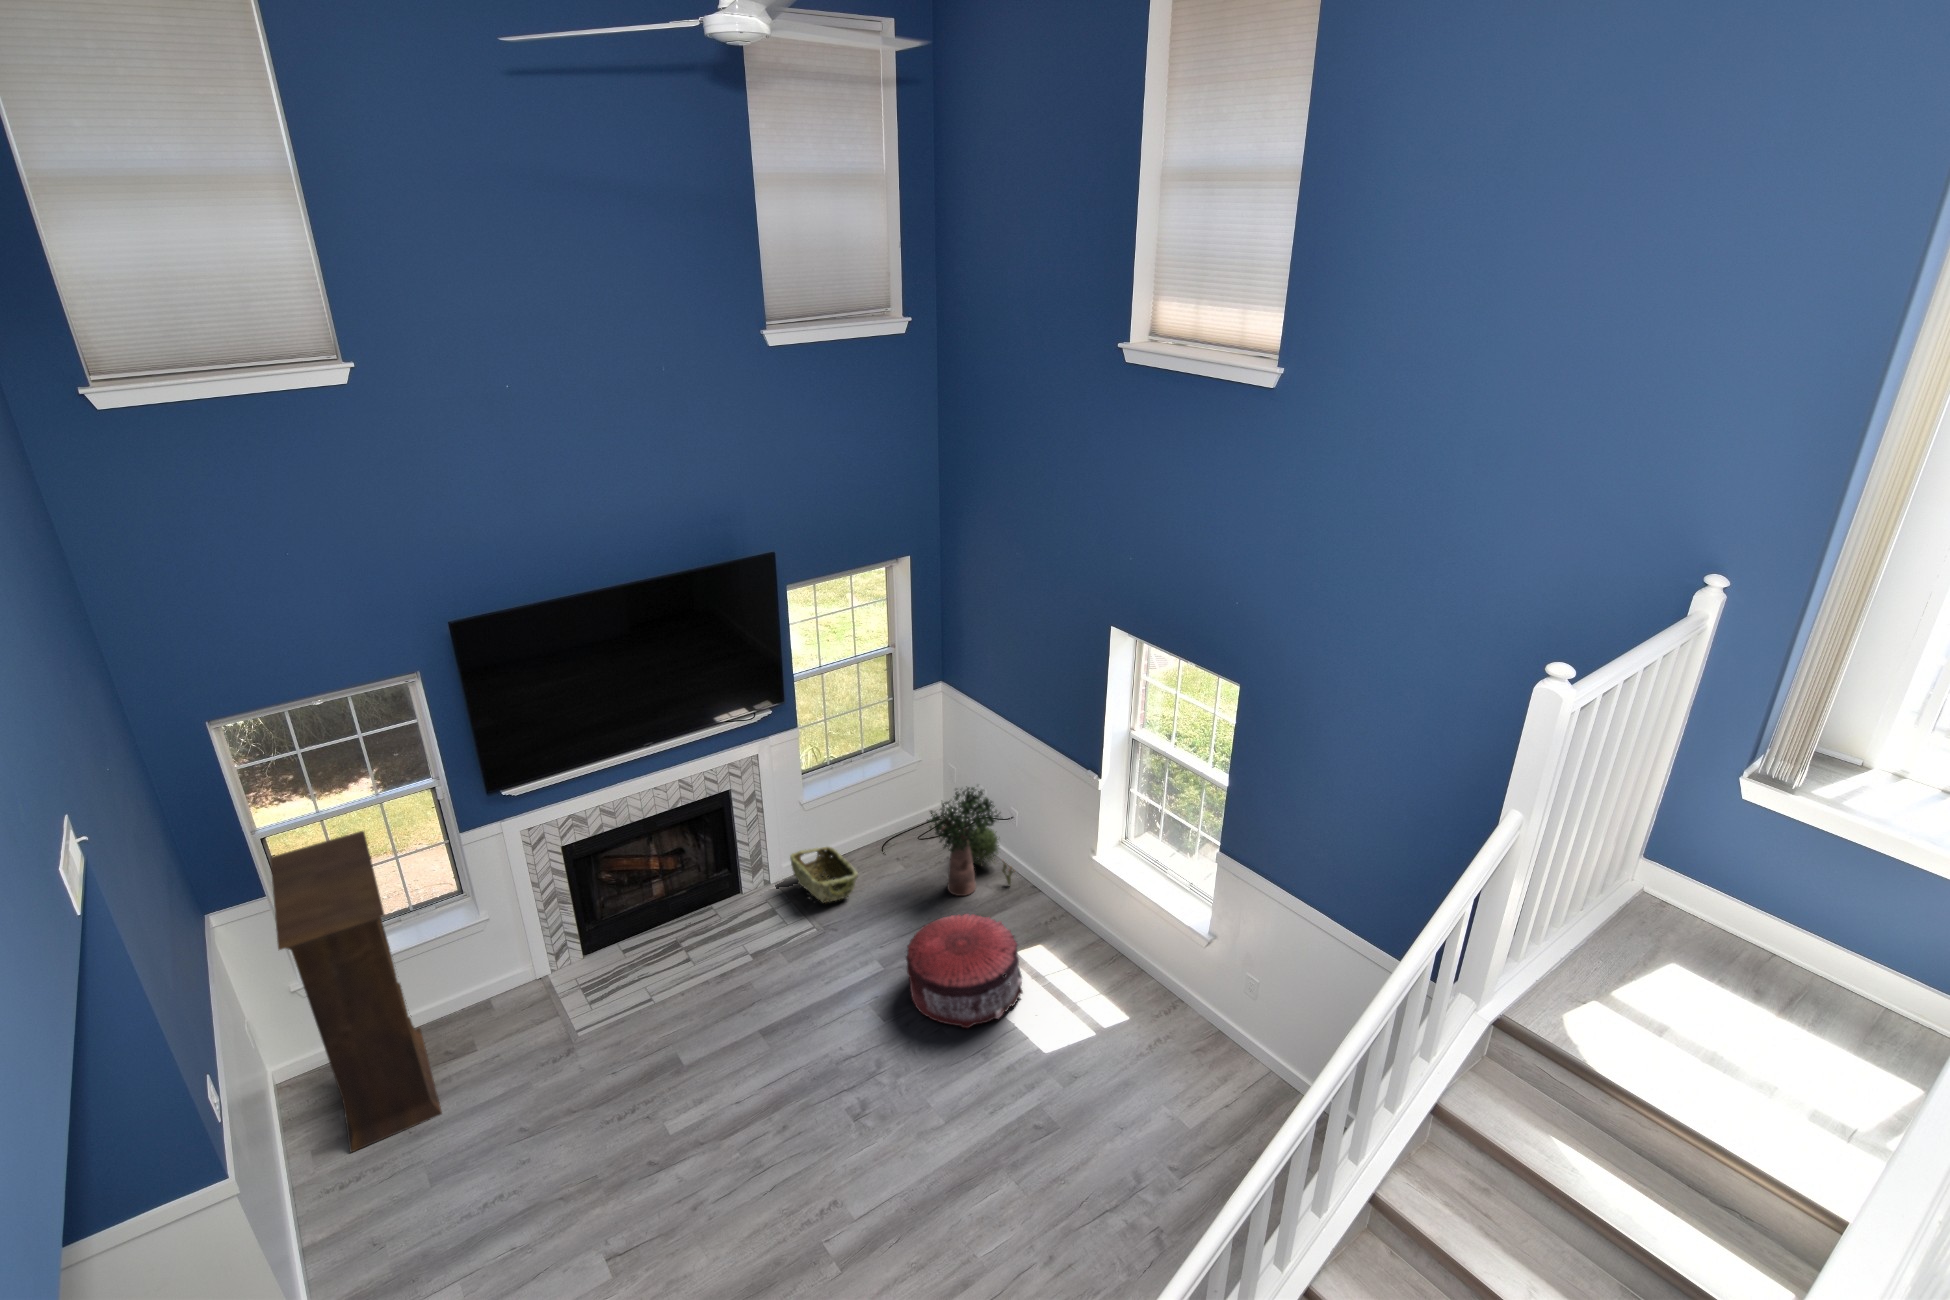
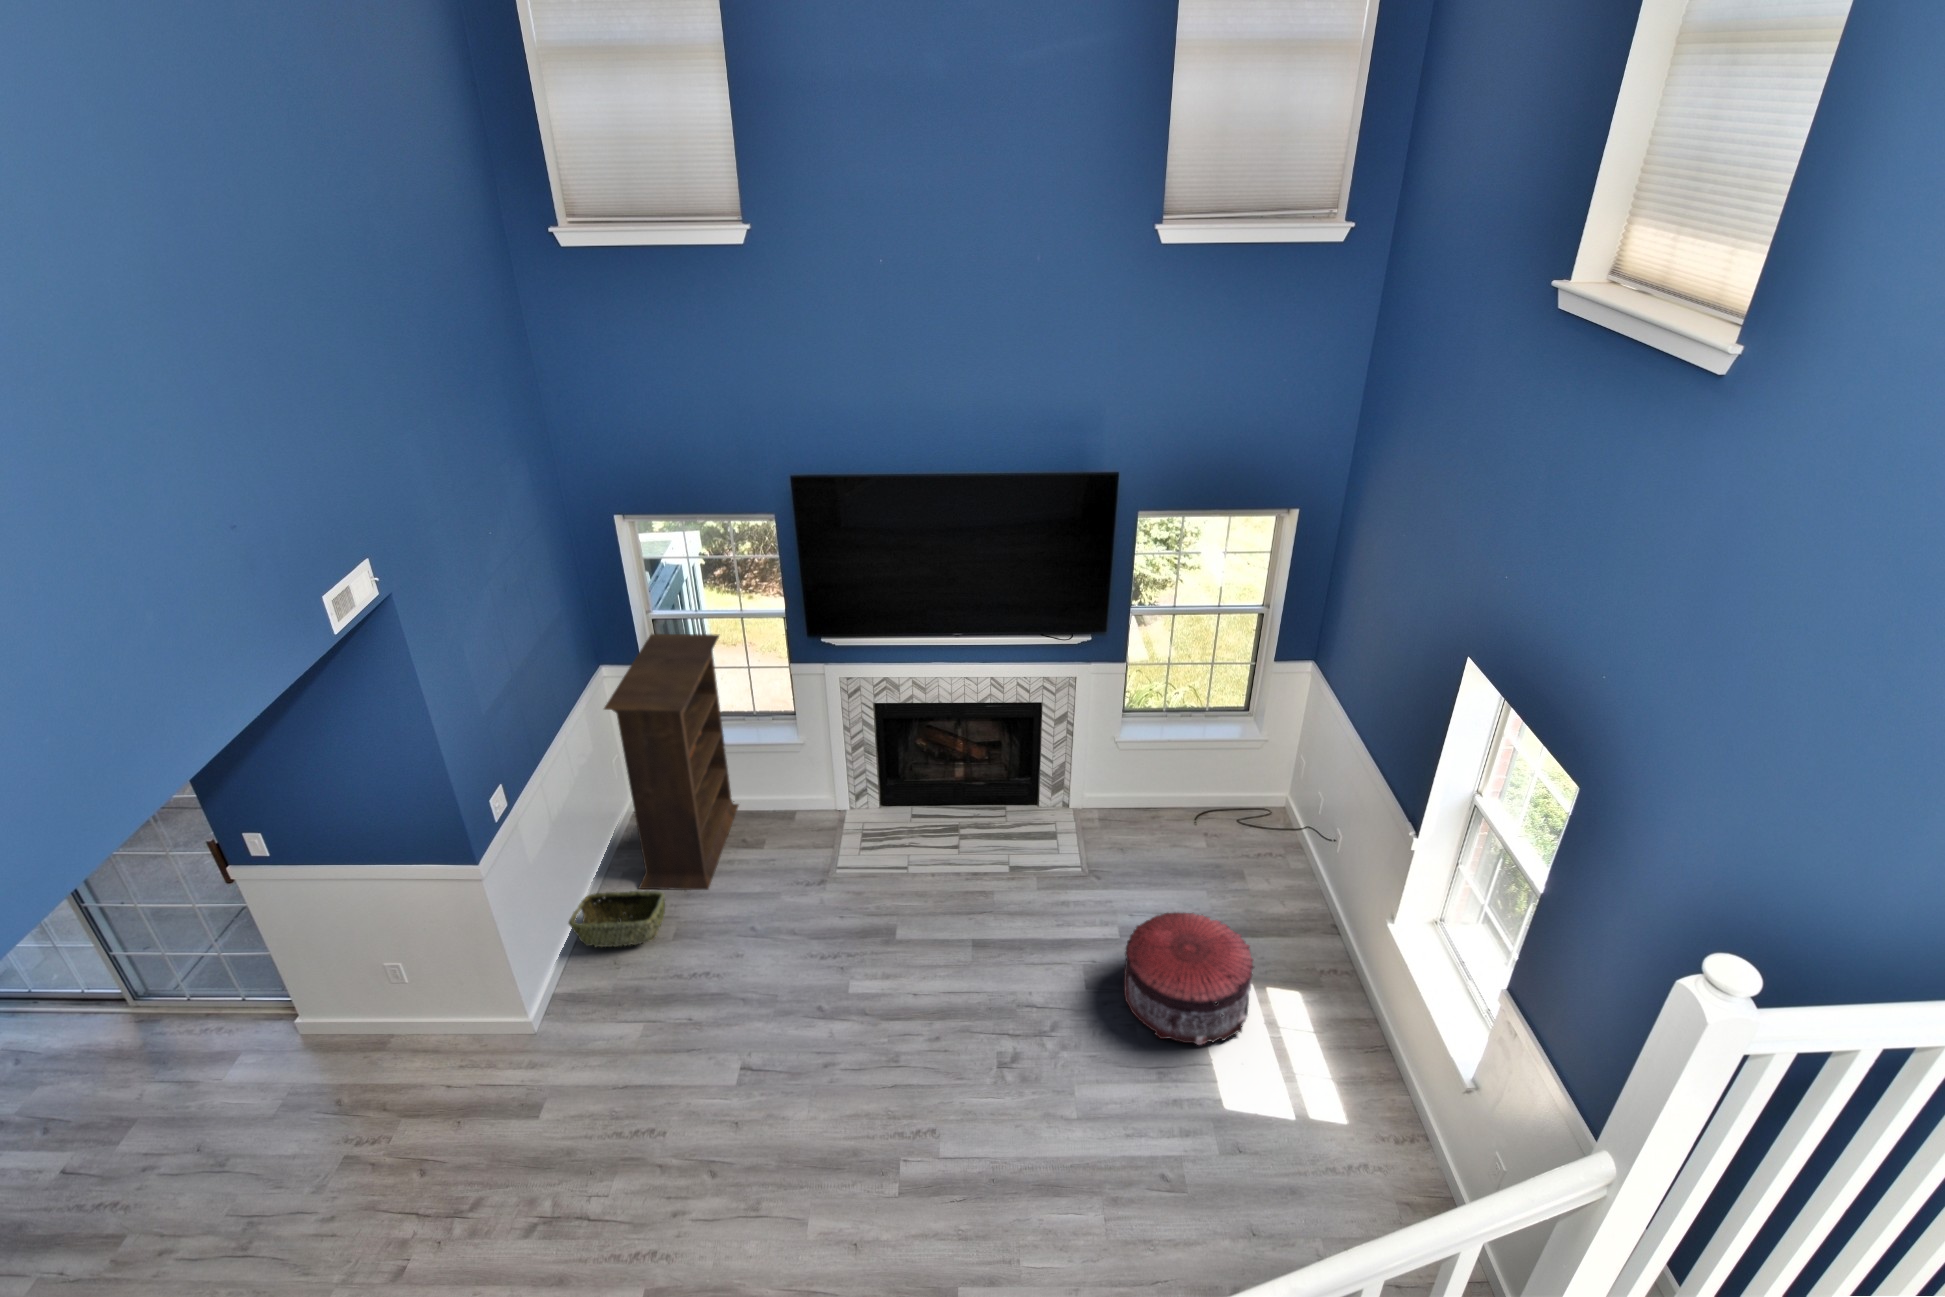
potted plant: present [927,787,1015,896] -> none [1229,782,1319,912]
woven basket: present [790,847,858,902] -> present [569,890,665,947]

